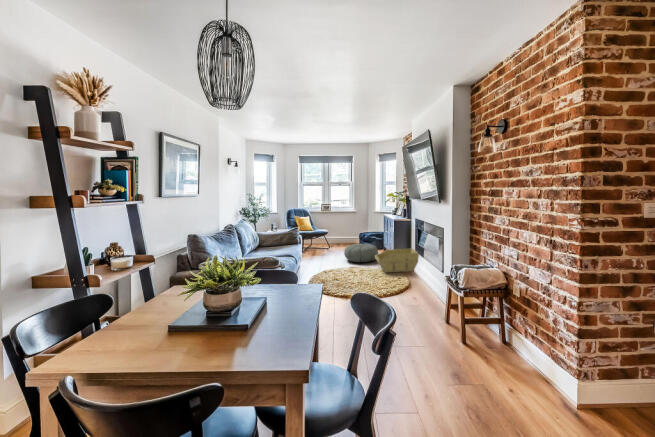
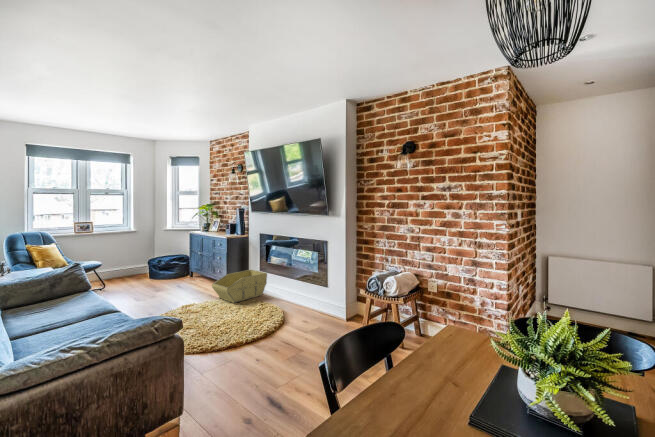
pouf: present [344,244,378,262] -> none [151,271,202,298]

